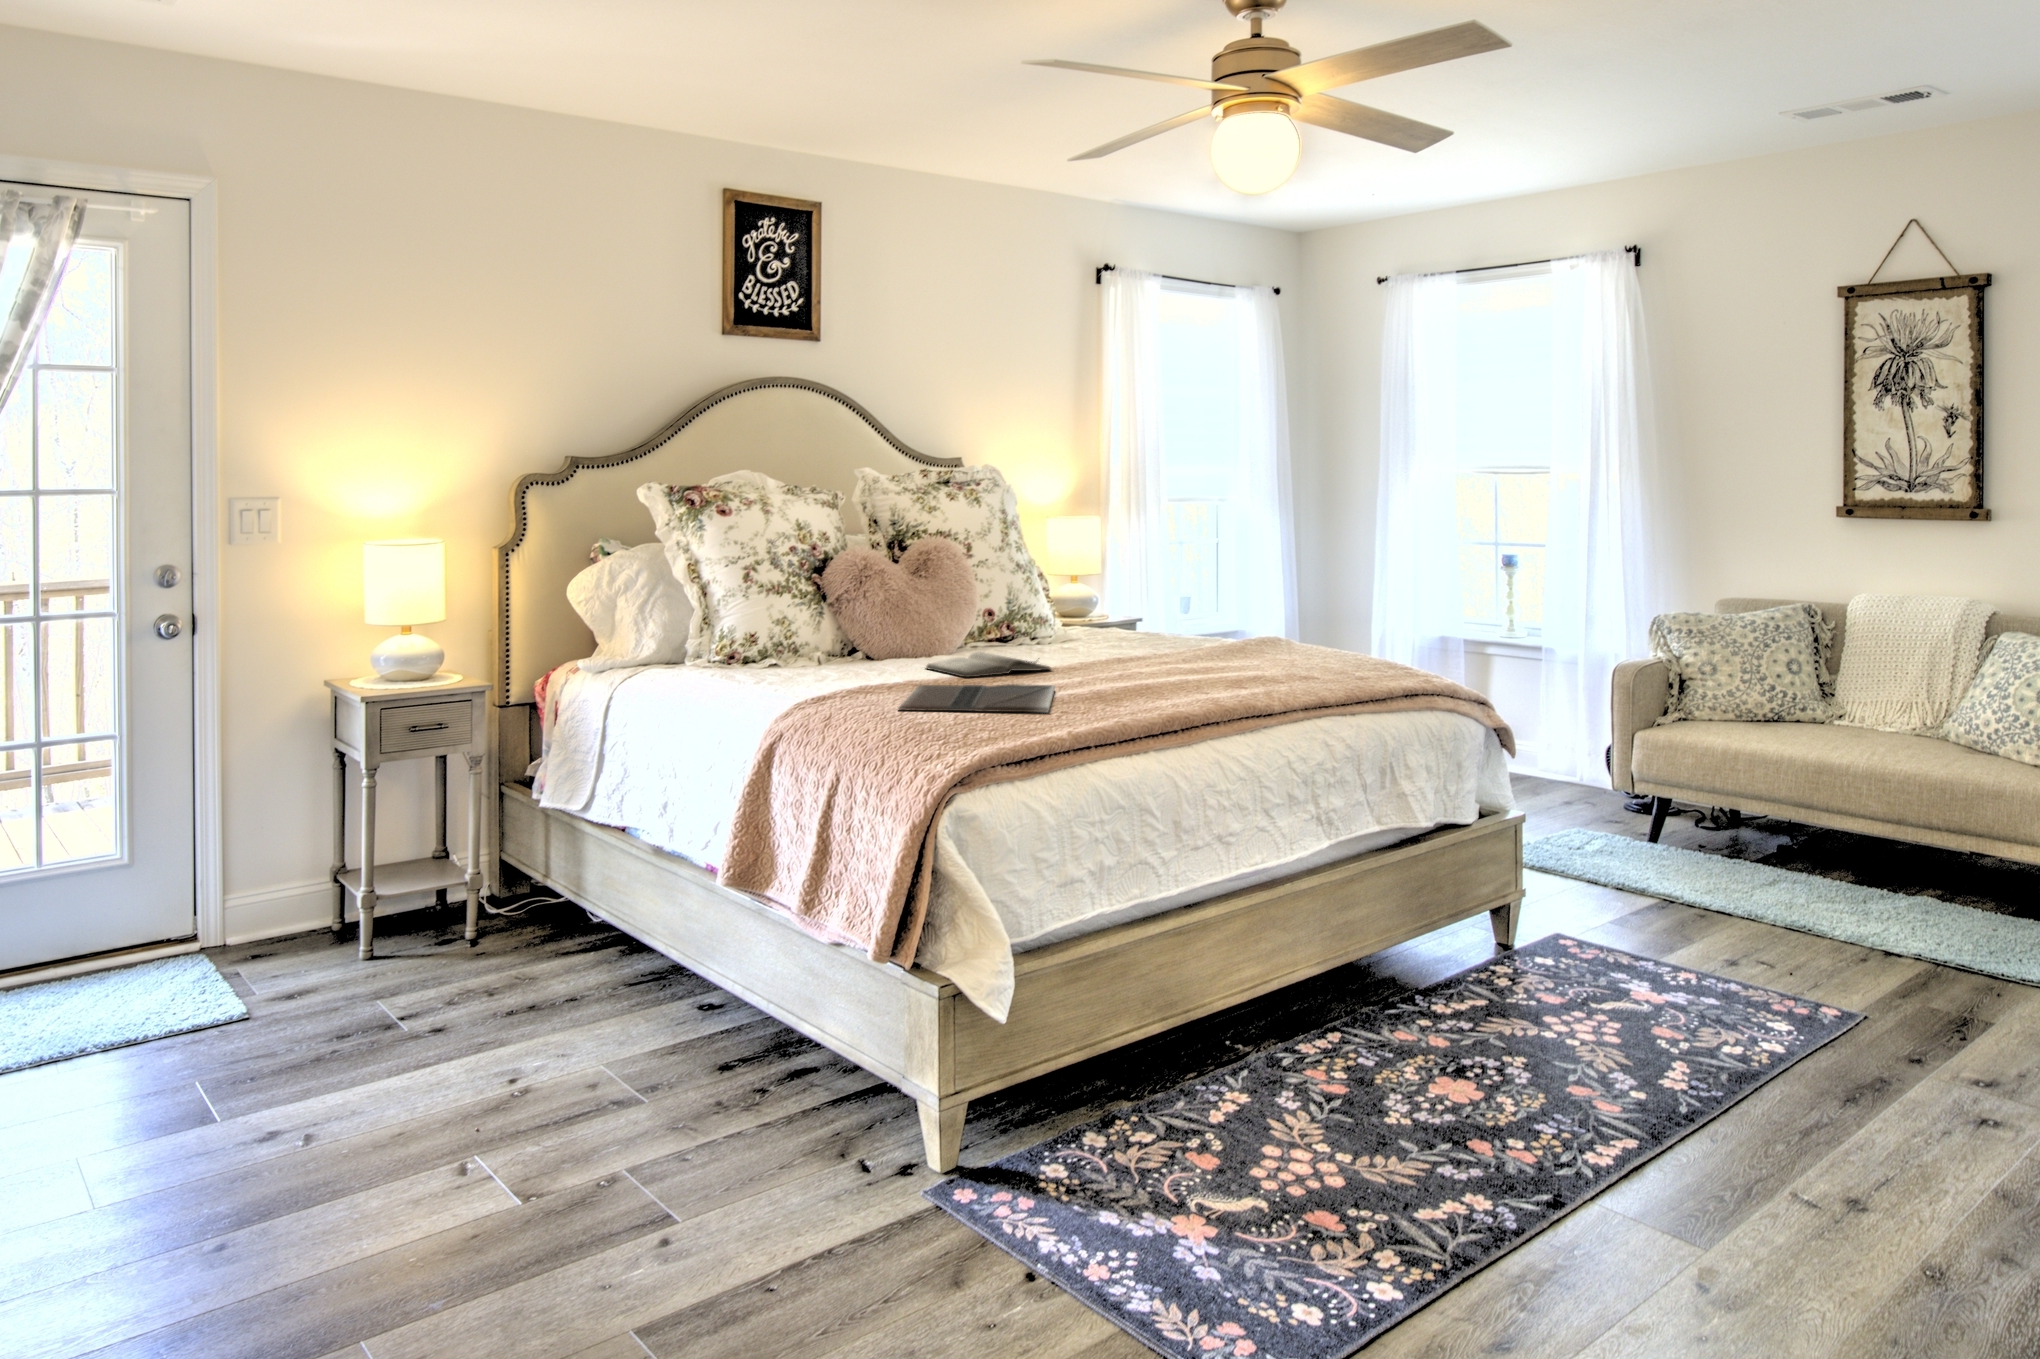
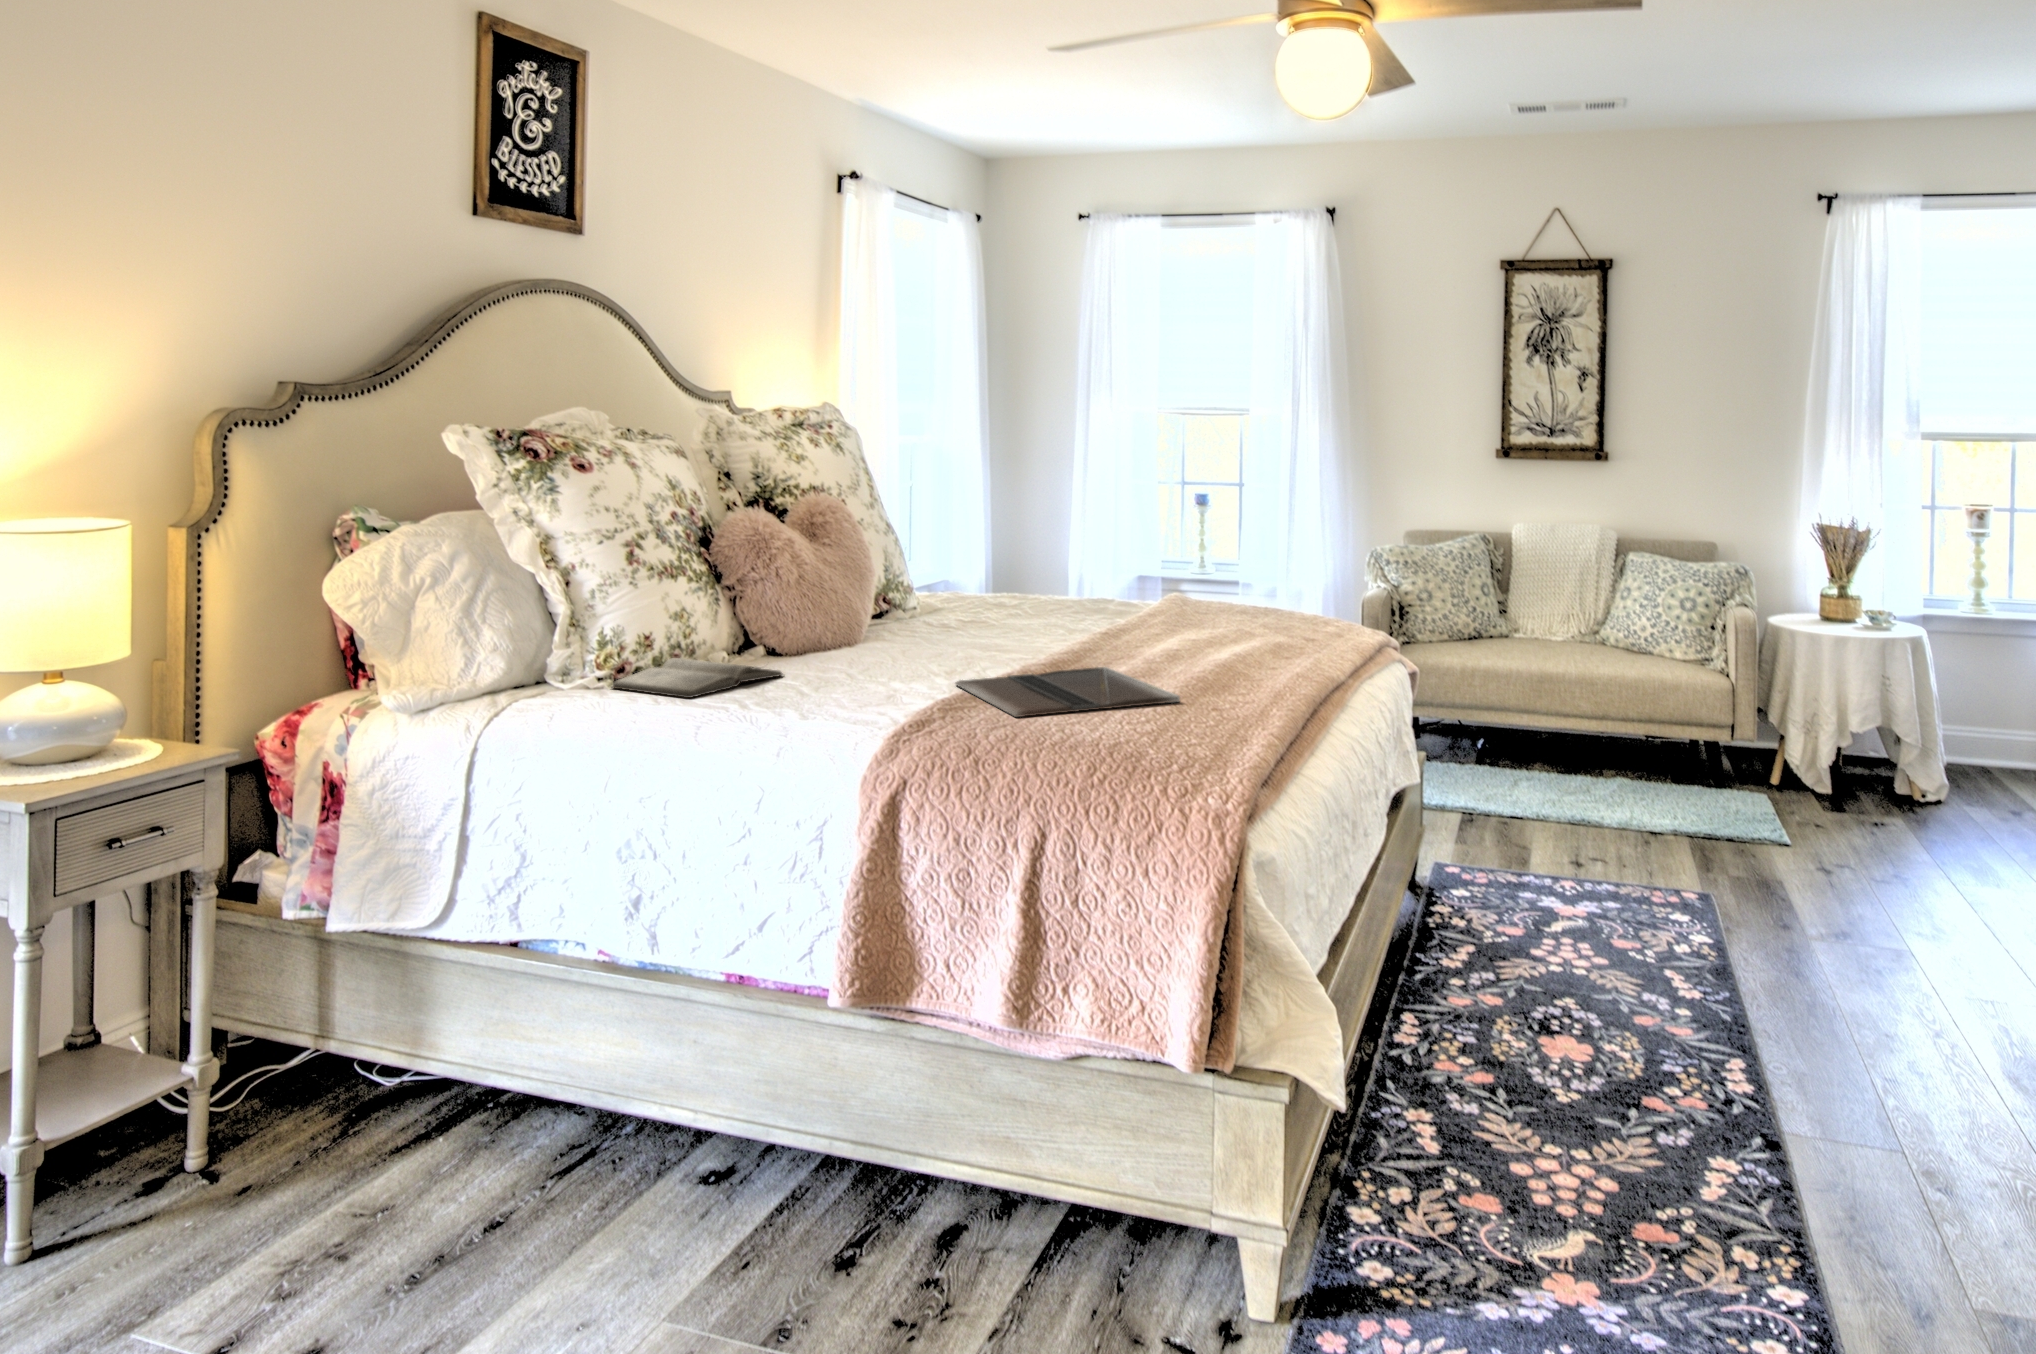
diary: present [925,652,1051,677] -> present [612,658,783,698]

